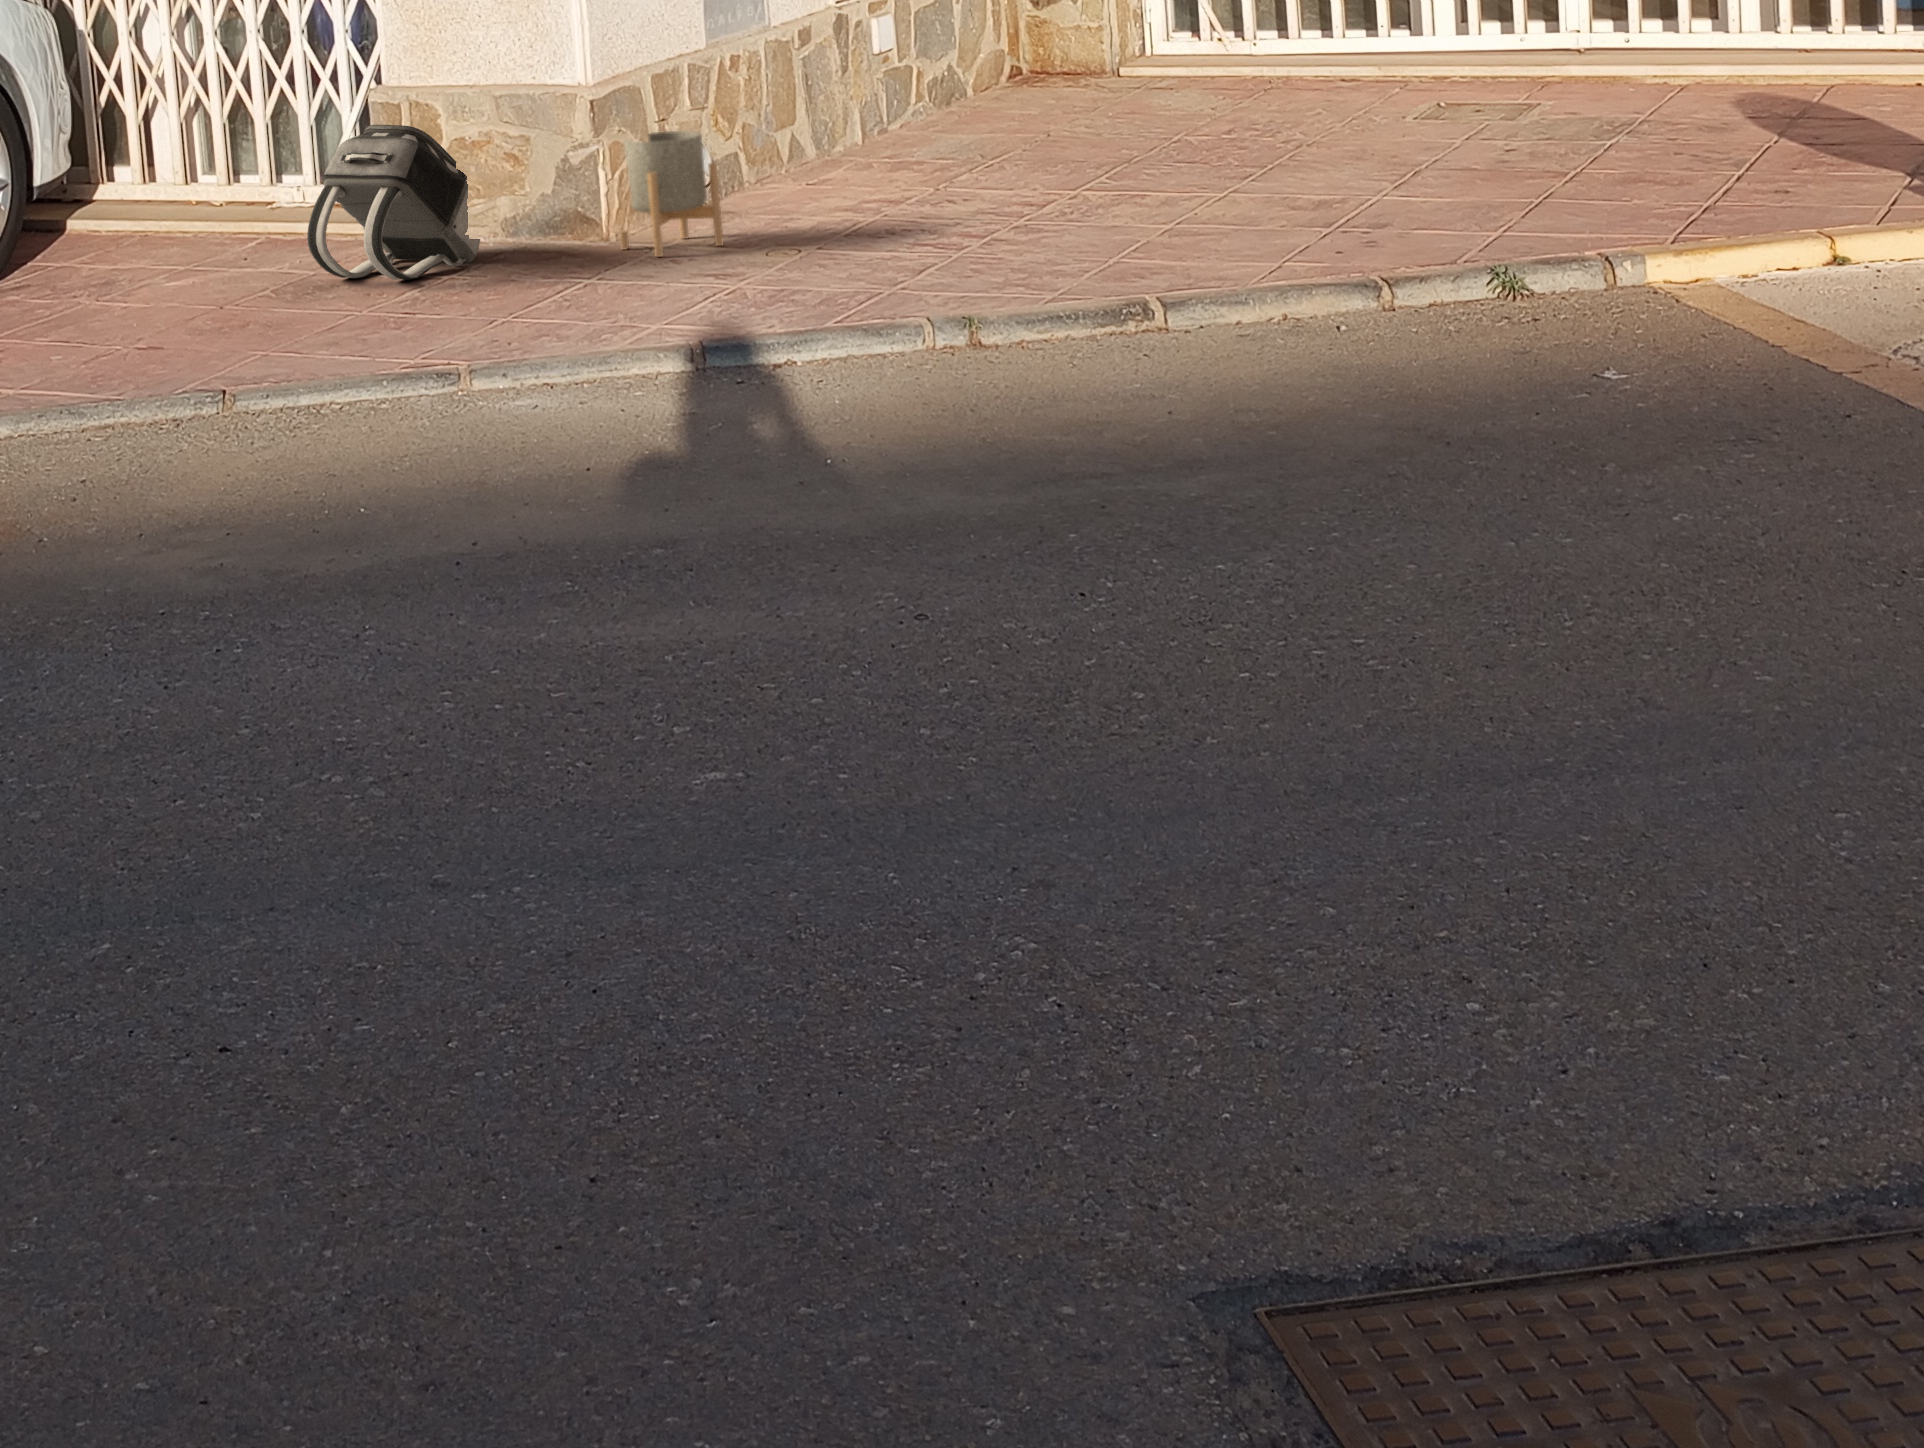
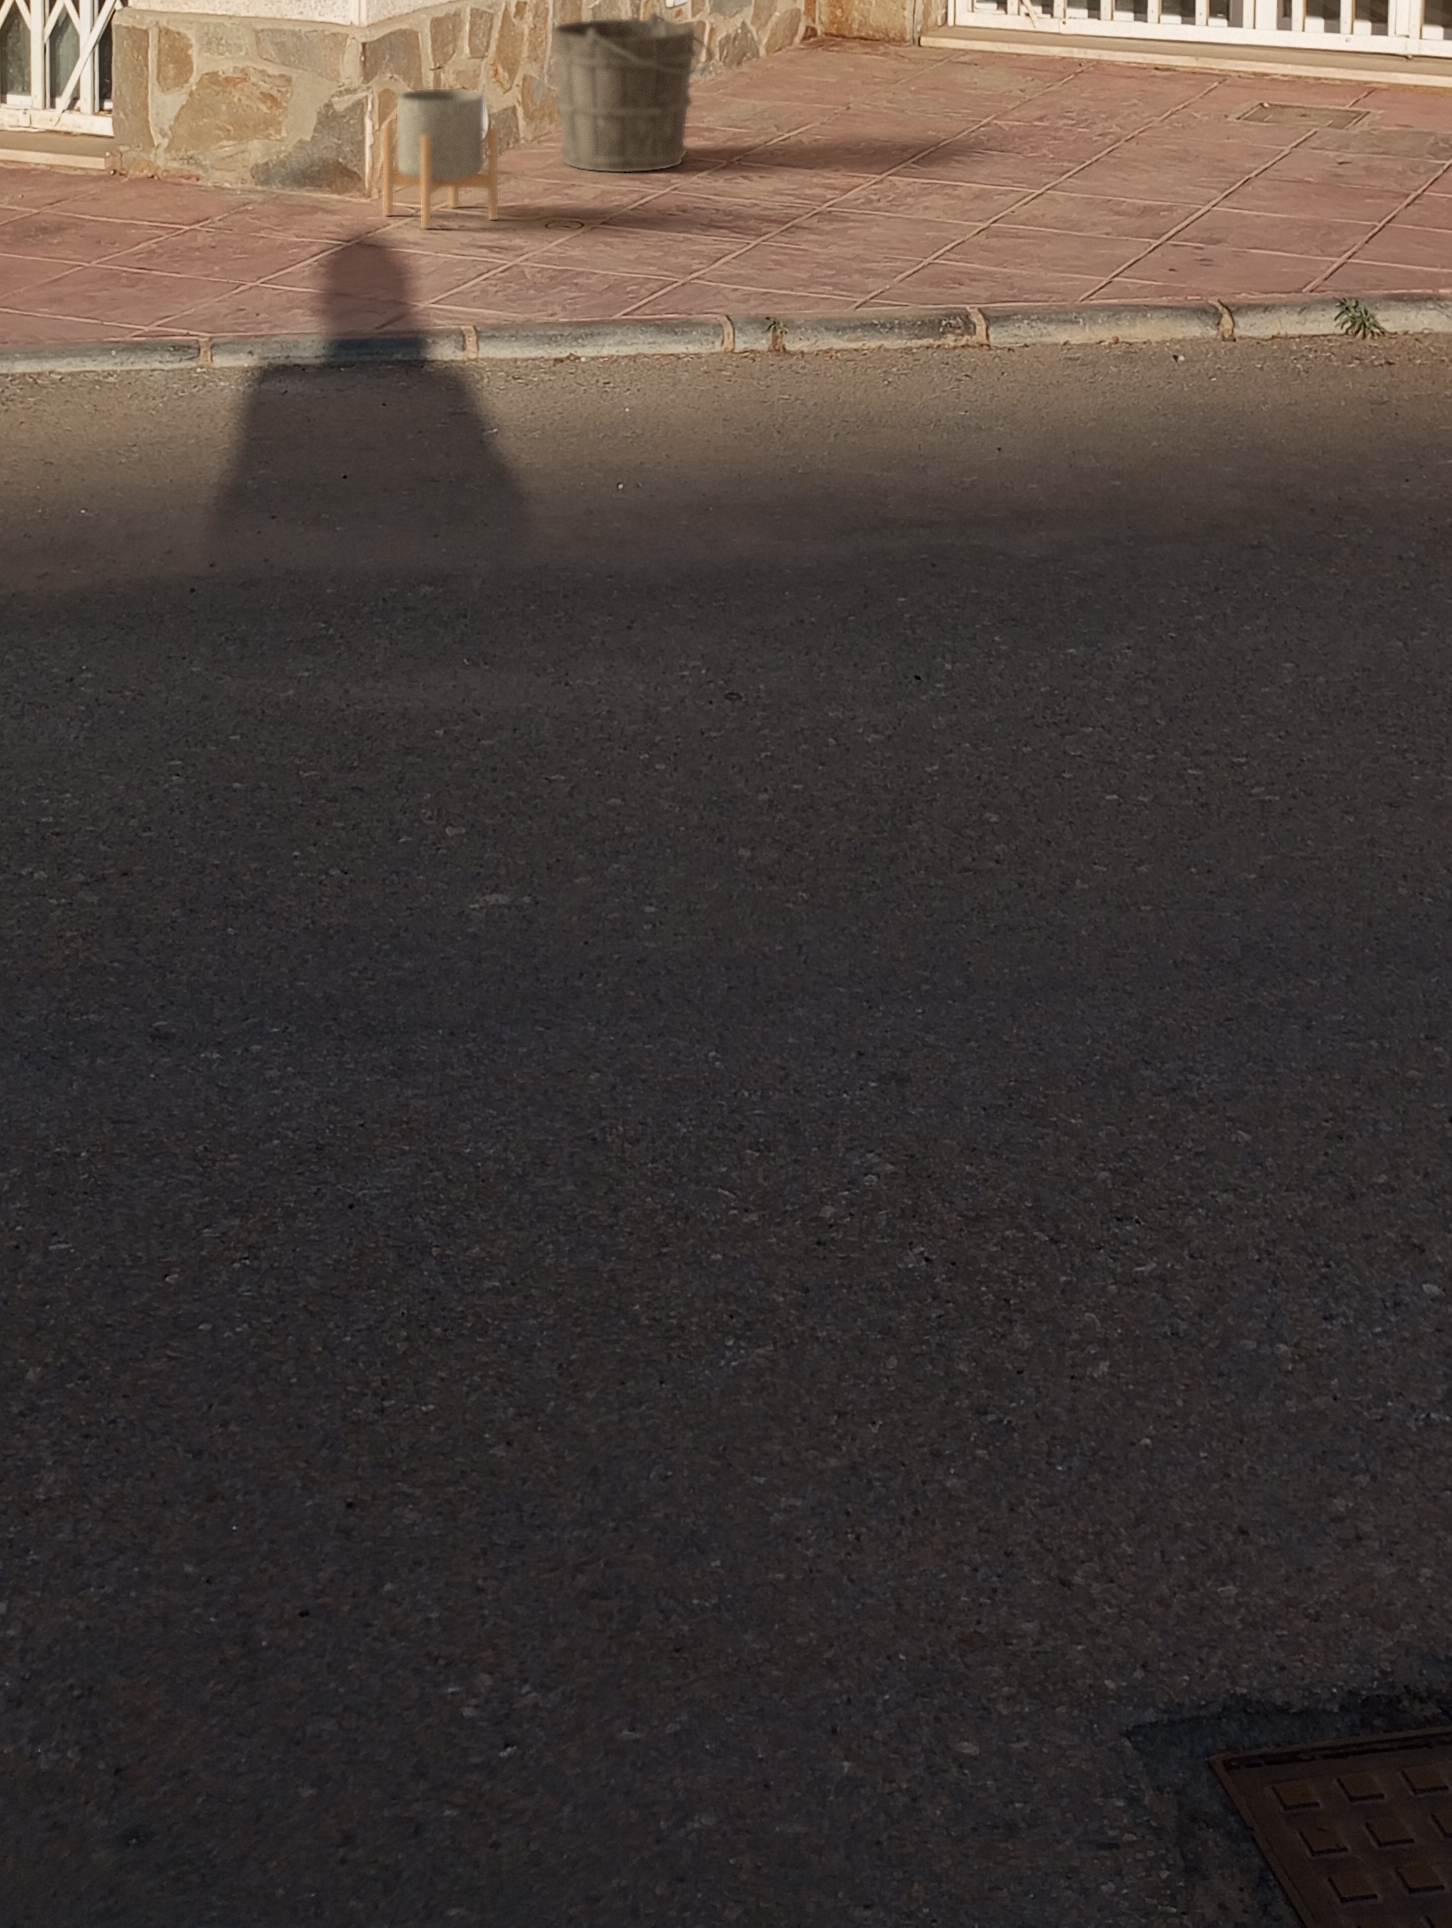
bucket: none [765,53,915,200] -> present [551,13,711,172]
backpack: present [307,125,480,280] -> none [36,59,244,235]

